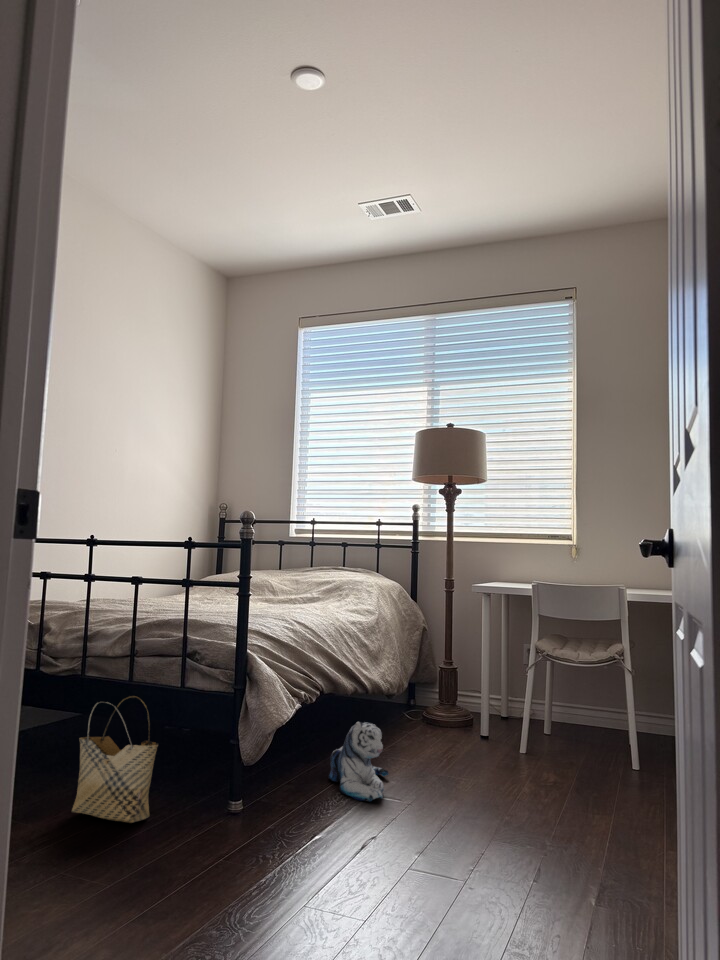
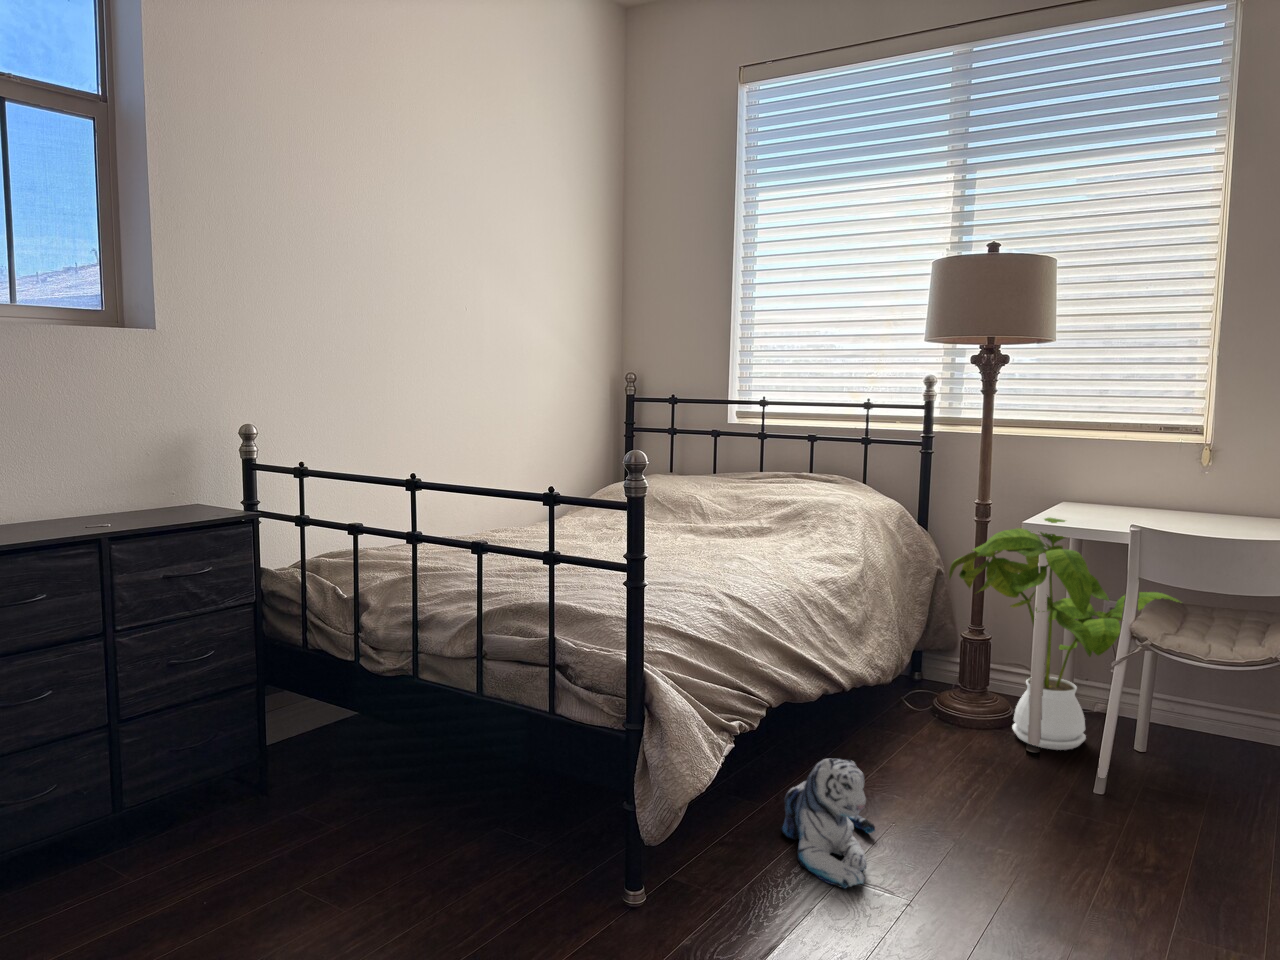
house plant: none [430,584,574,735] -> present [949,518,1181,750]
woven basket: present [72,696,158,823] -> none [405,721,518,910]

